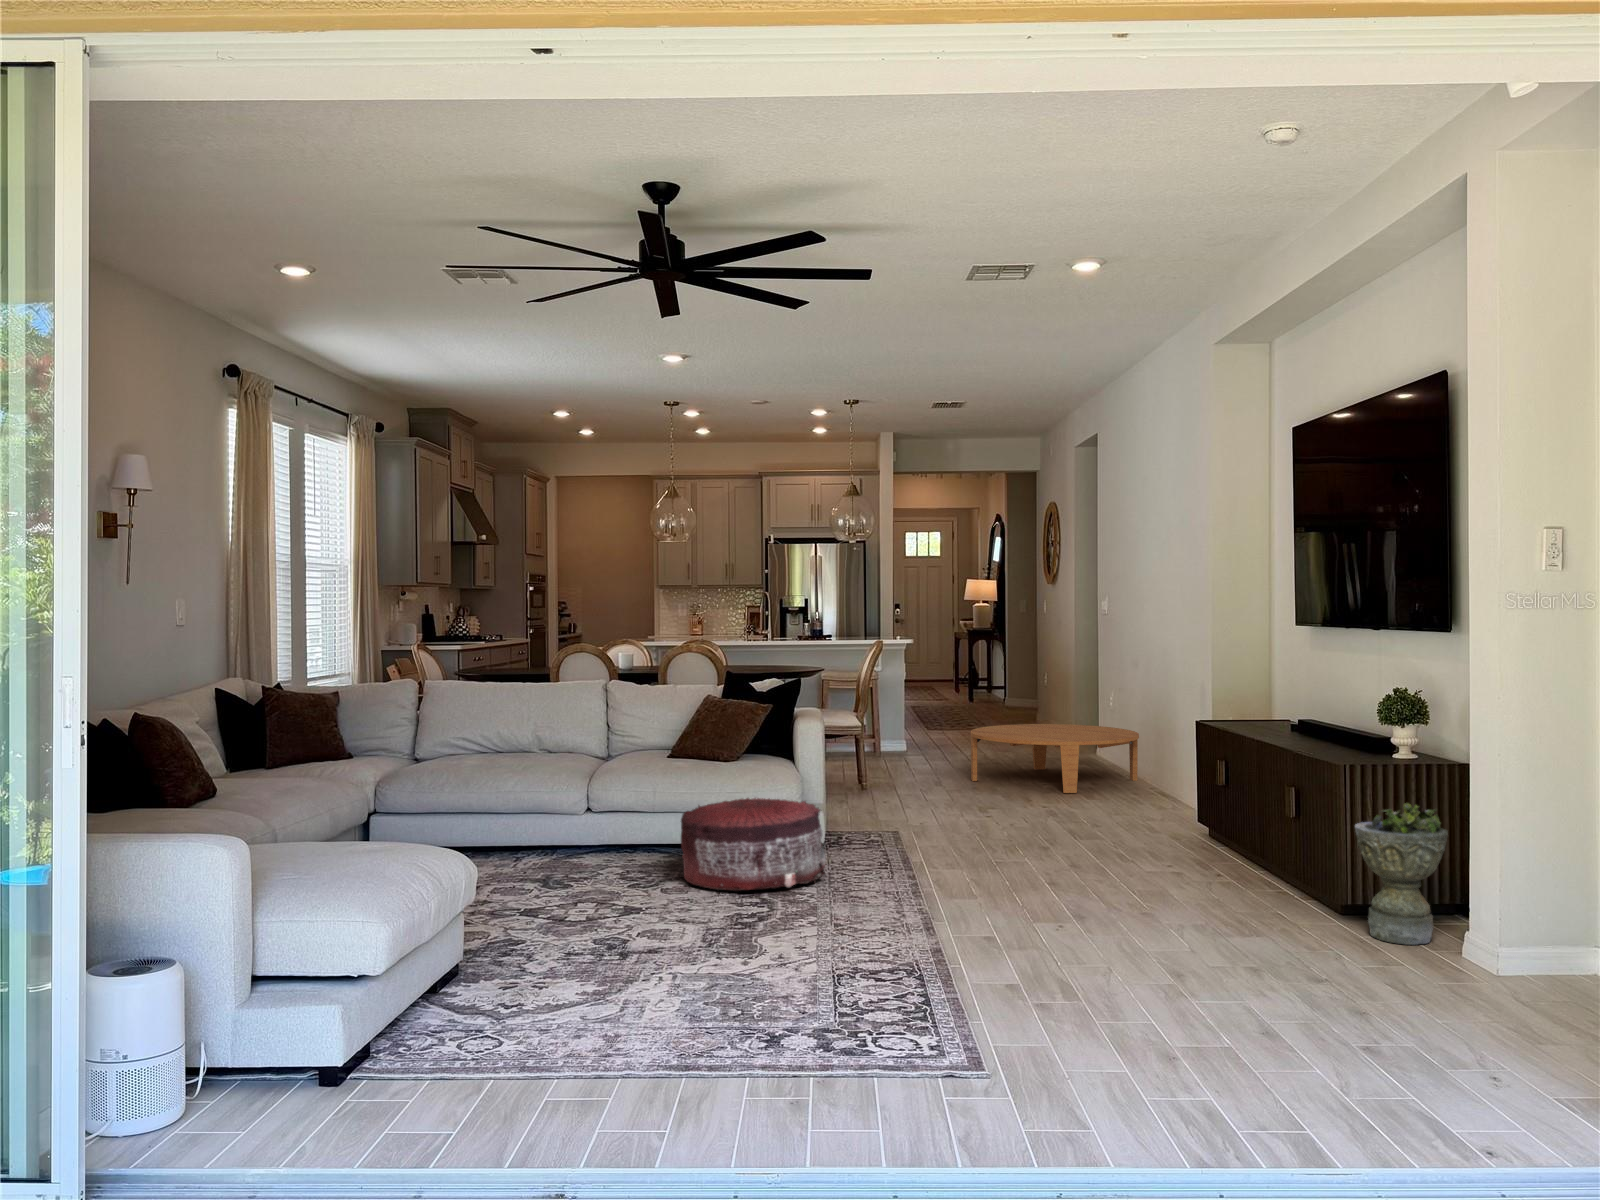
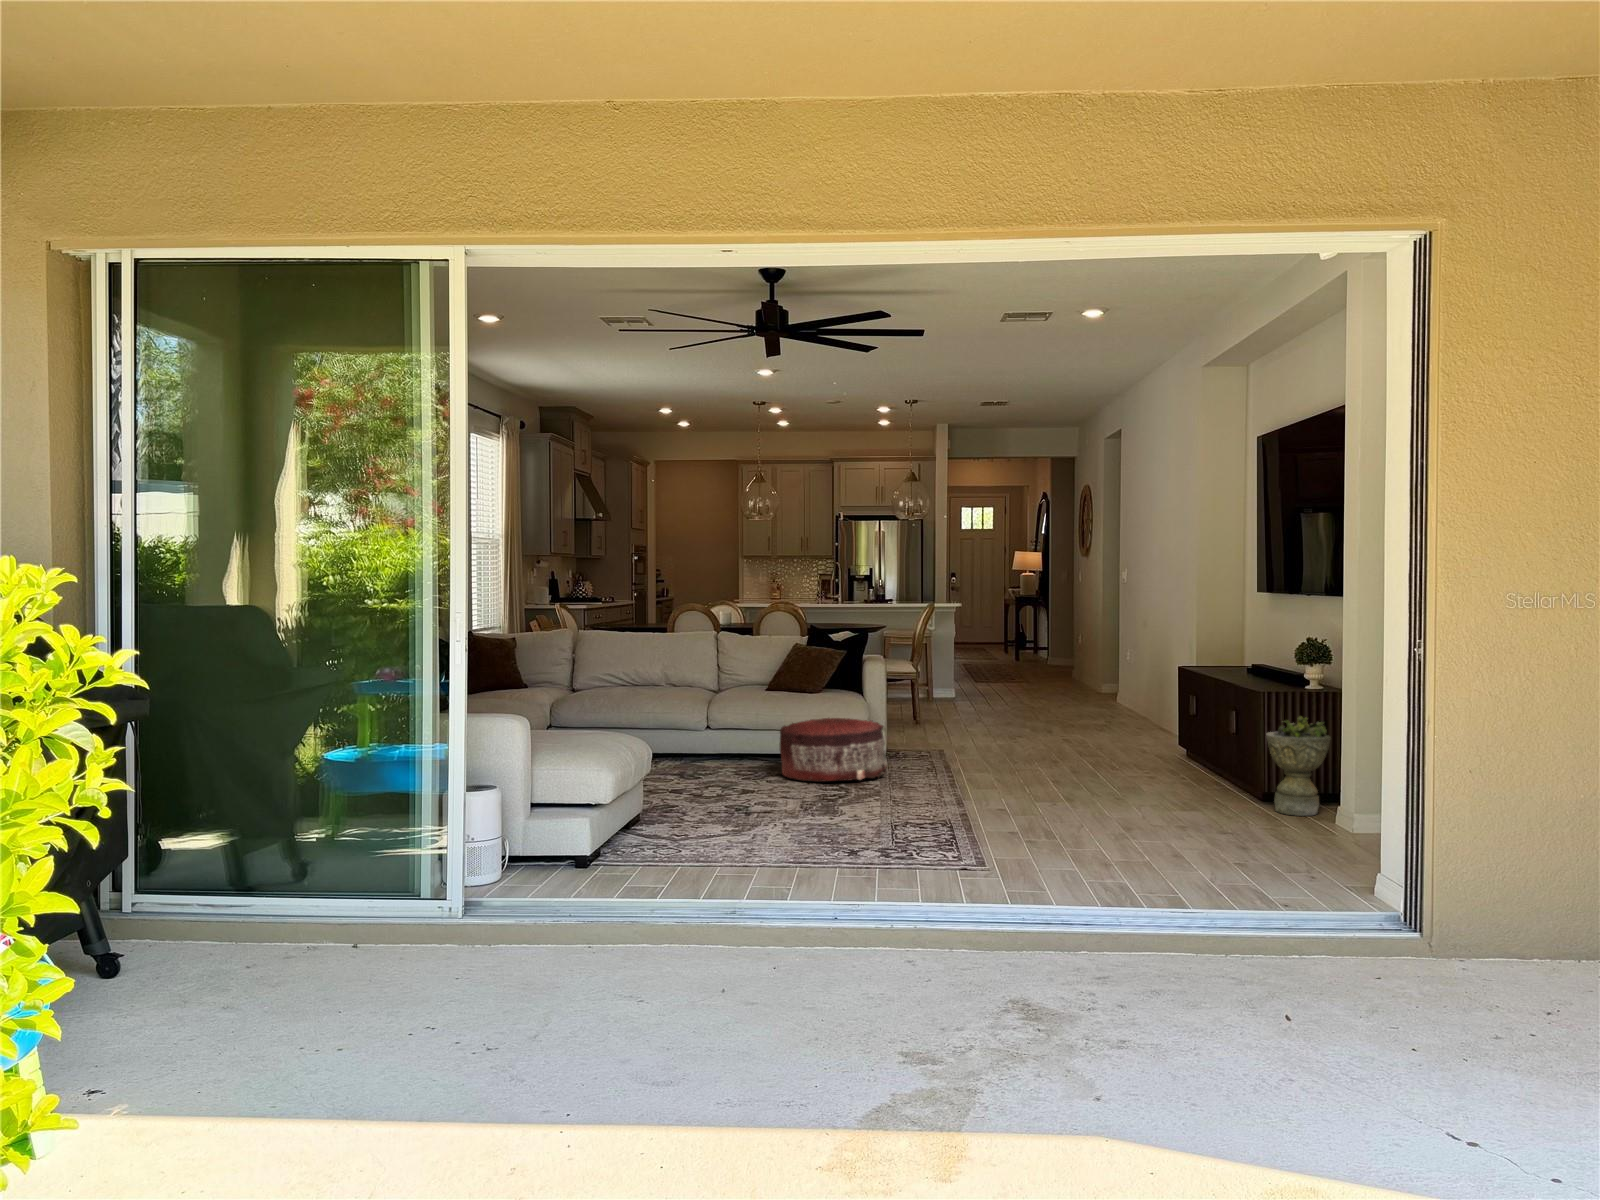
coffee table: present [970,724,1139,793] -> none [1007,674,1145,727]

